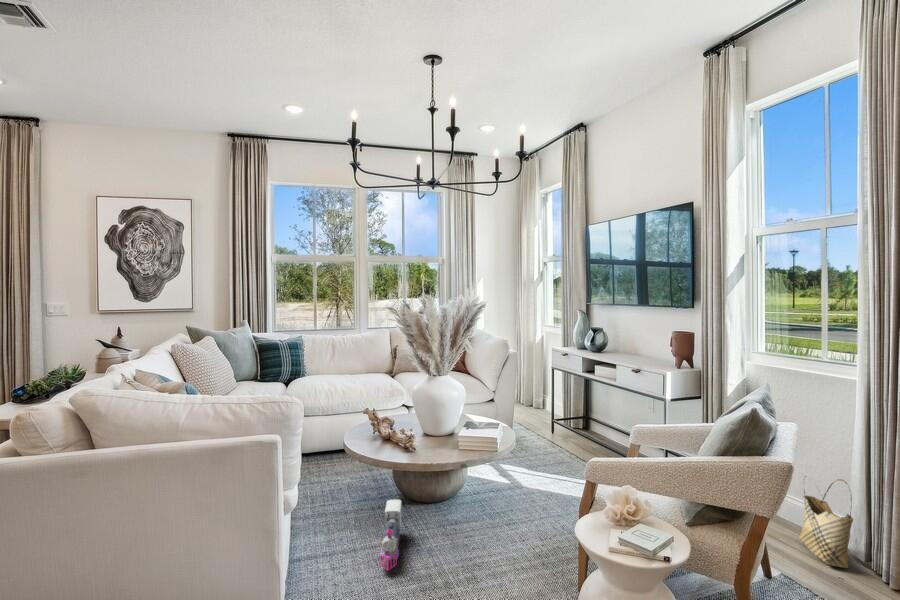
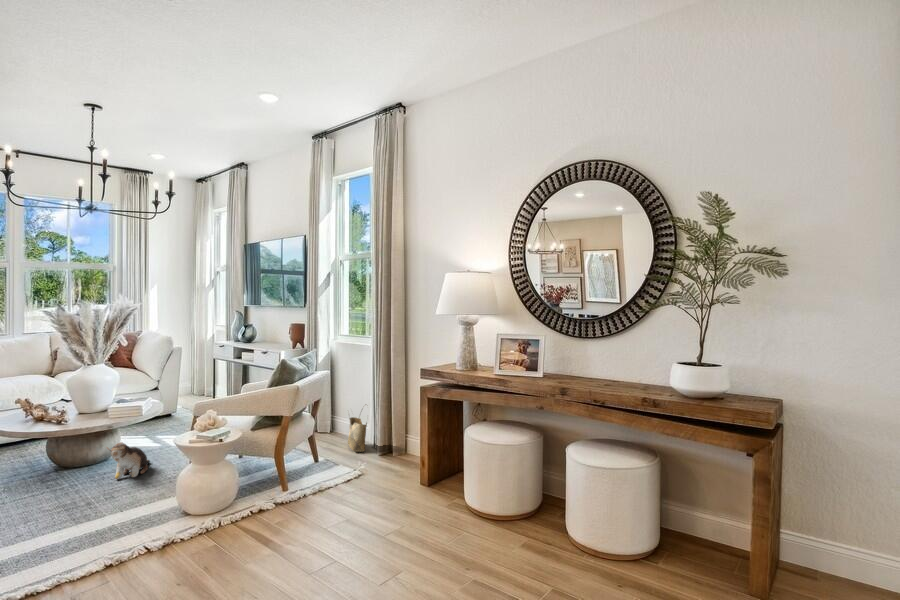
plush toy: none [460,489,505,540] -> present [107,442,150,479]
toy train: present [379,500,401,571] -> none [29,462,53,506]

